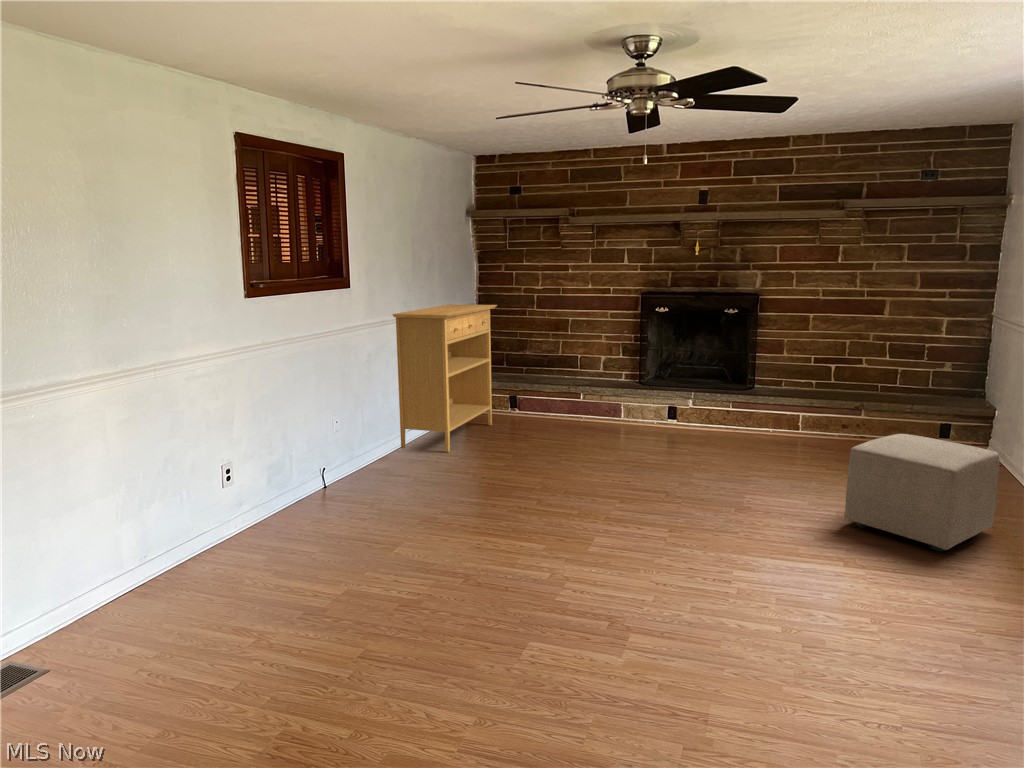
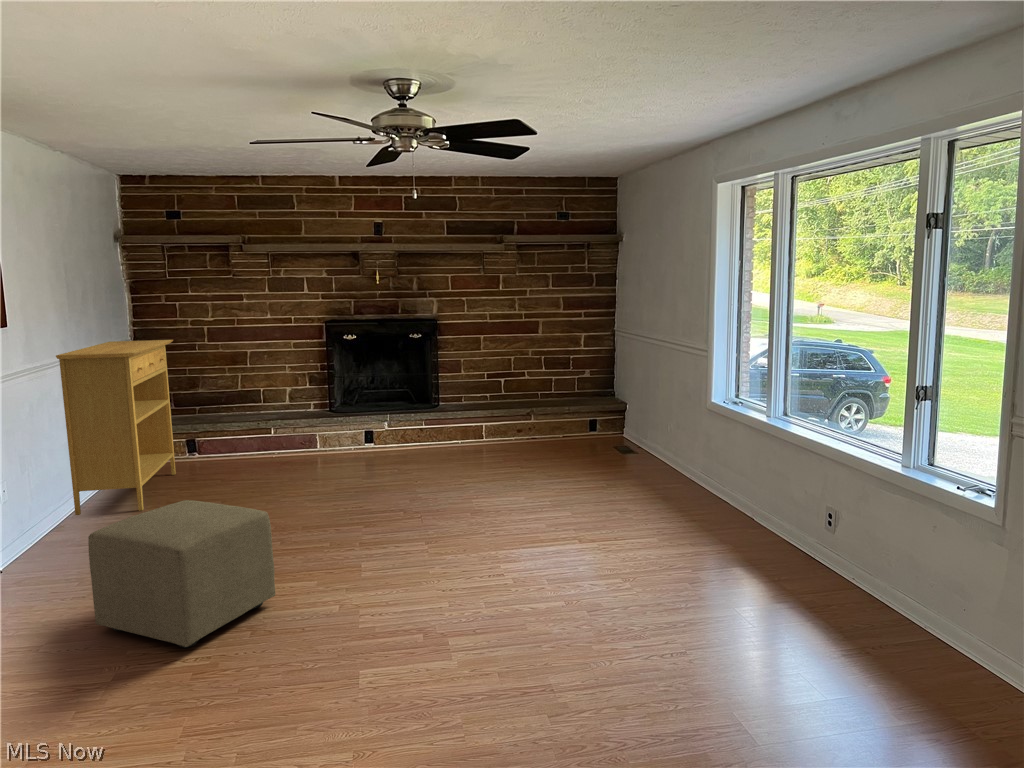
ottoman: present [844,434,999,551] -> present [88,500,275,648]

